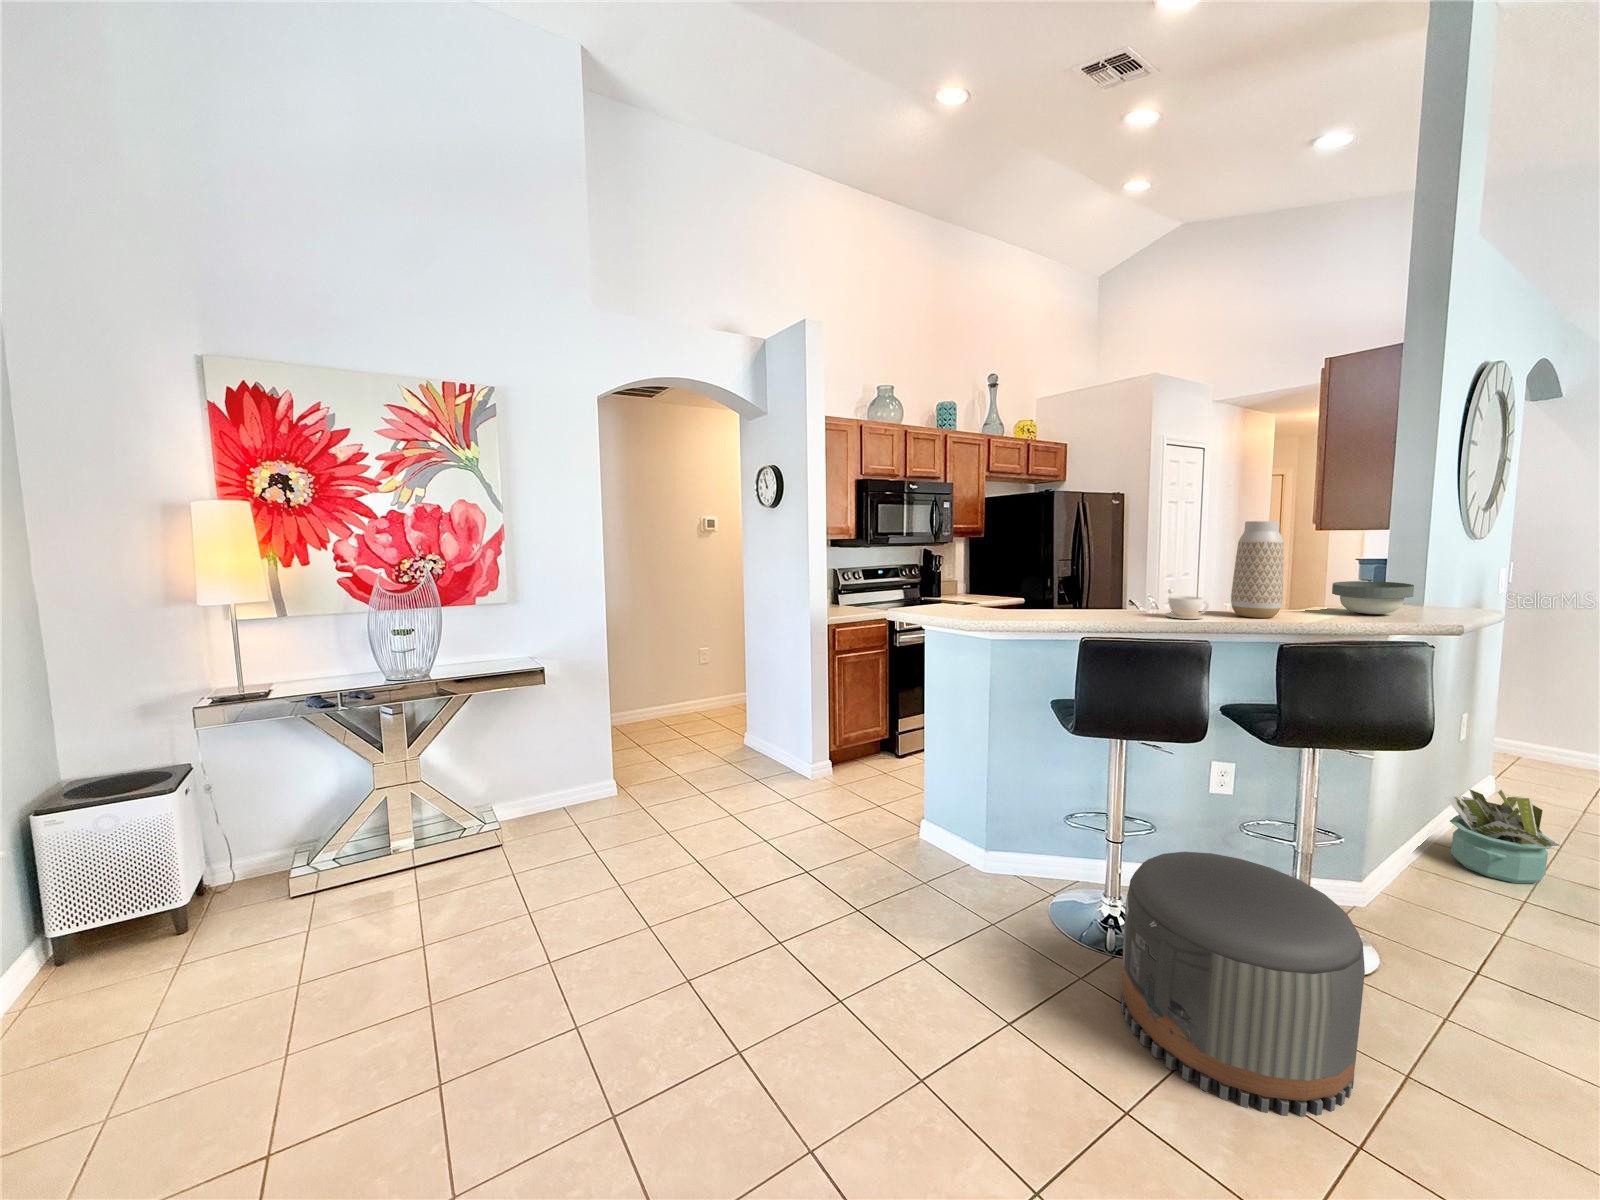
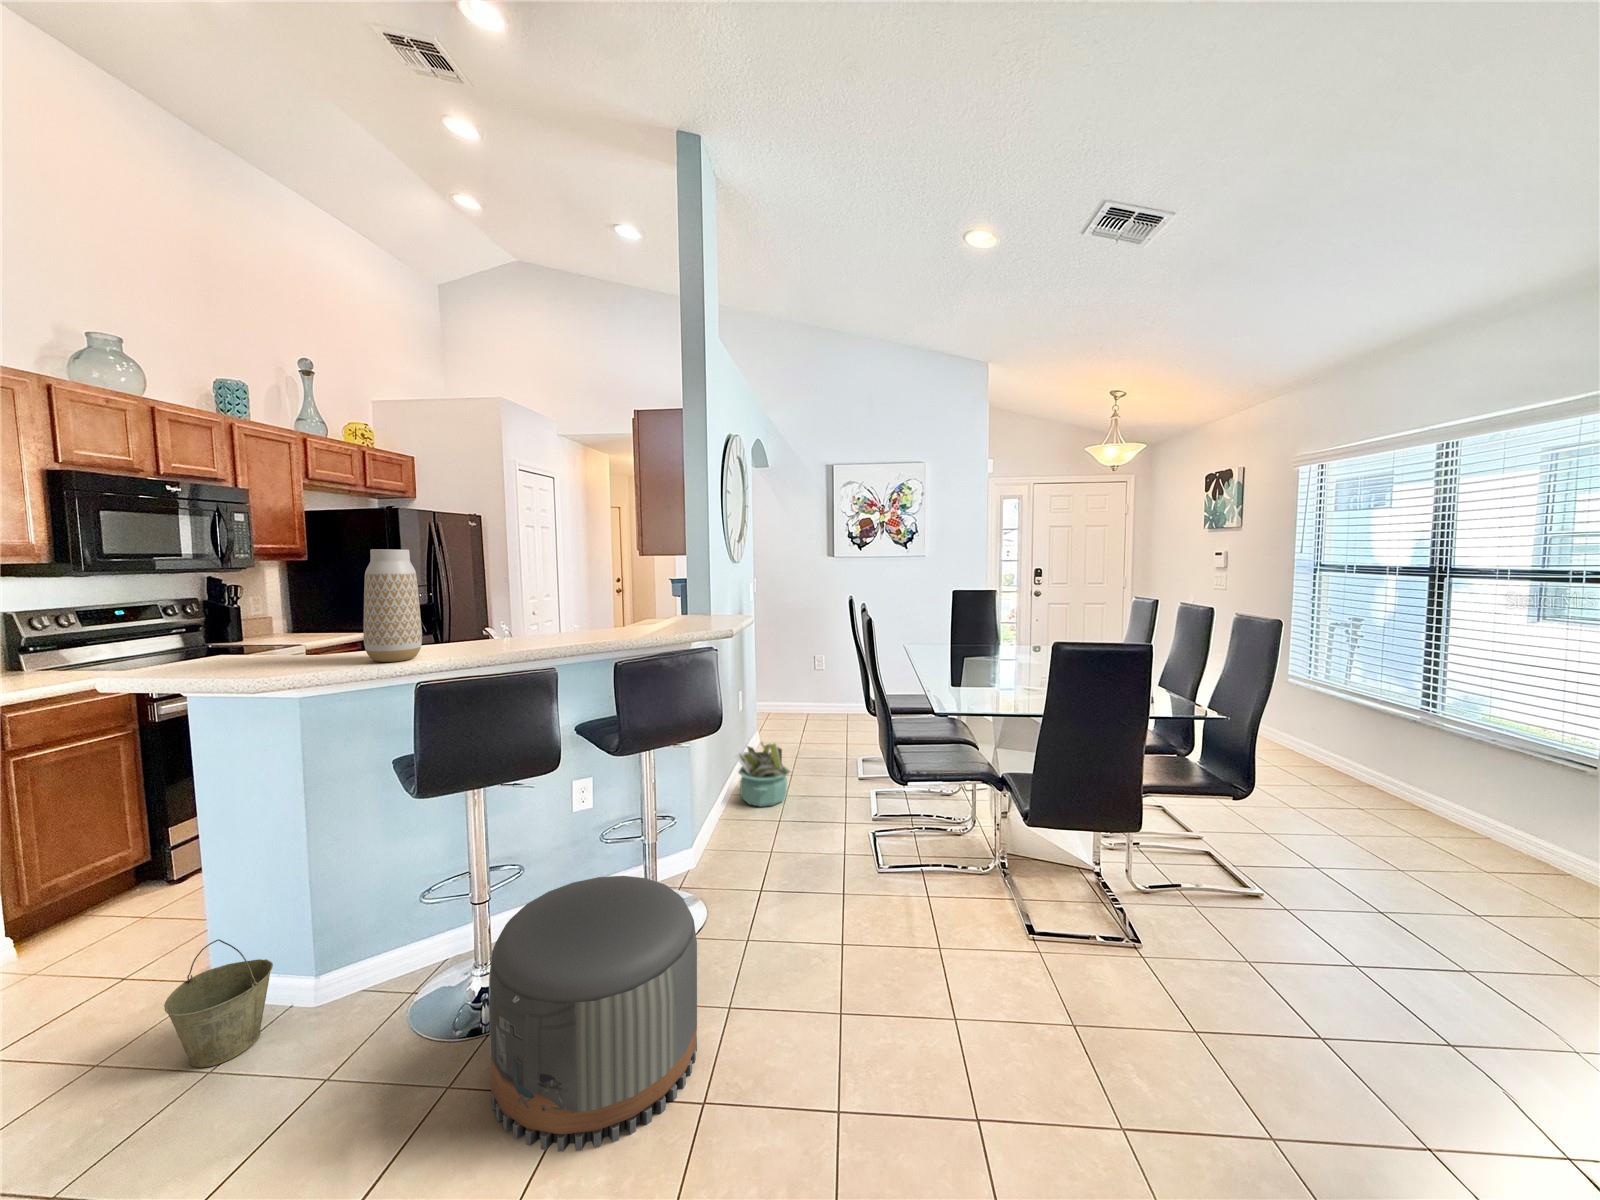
vase: present [1231,521,1284,618] -> present [363,549,422,662]
bowl: present [1332,581,1414,614] -> none [653,598,704,626]
coffee cup: present [1166,596,1209,619] -> none [515,623,555,647]
bucket: none [909,797,964,880] -> present [164,939,273,1068]

